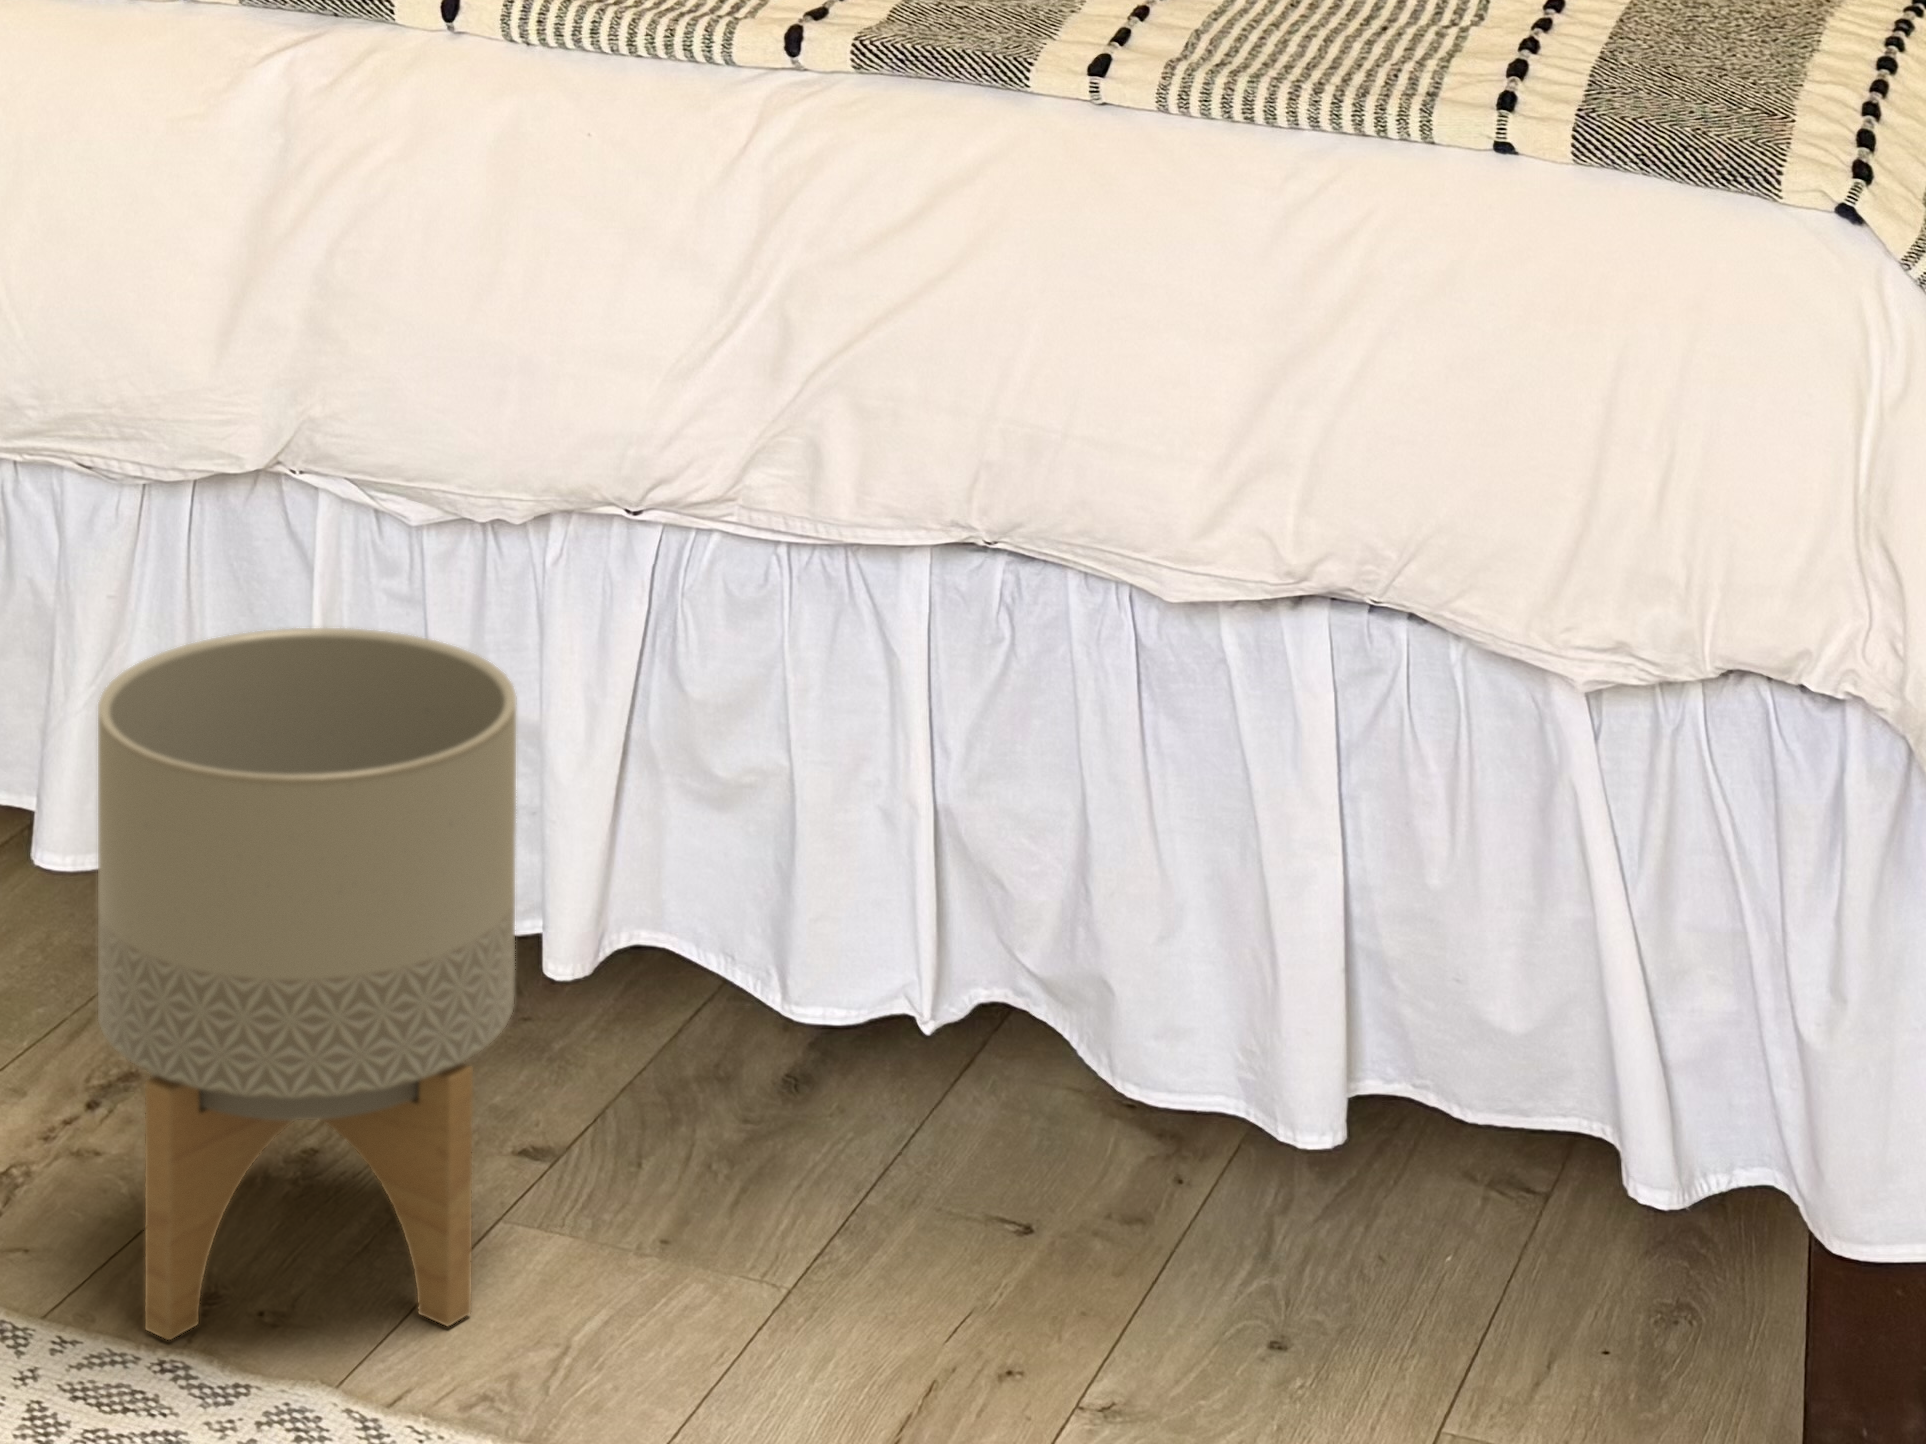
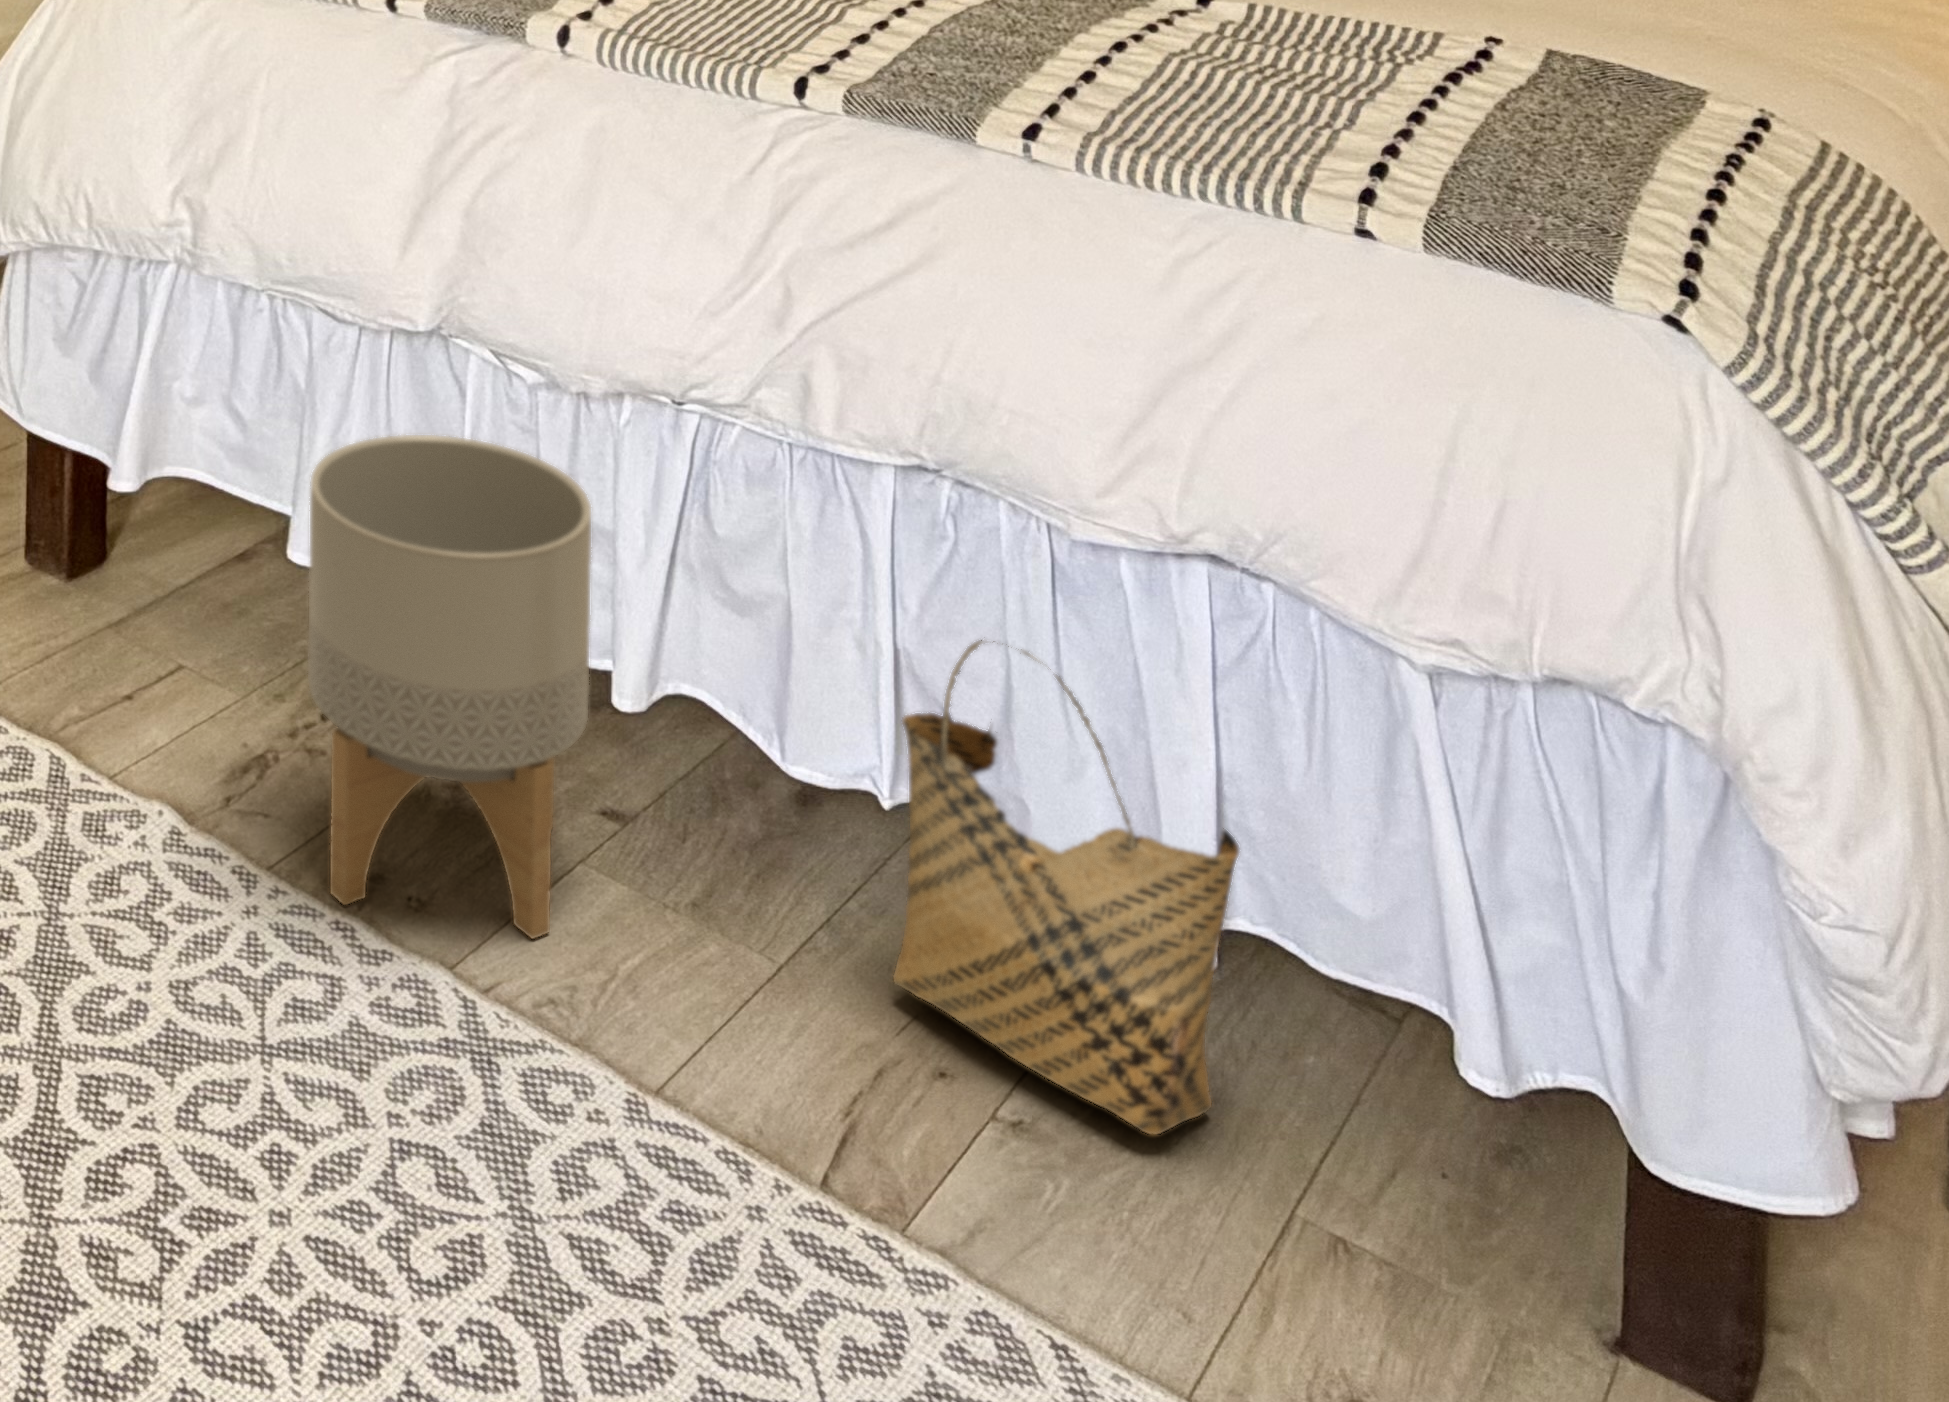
woven basket: none [938,701,1369,1376] -> present [893,640,1239,1134]

